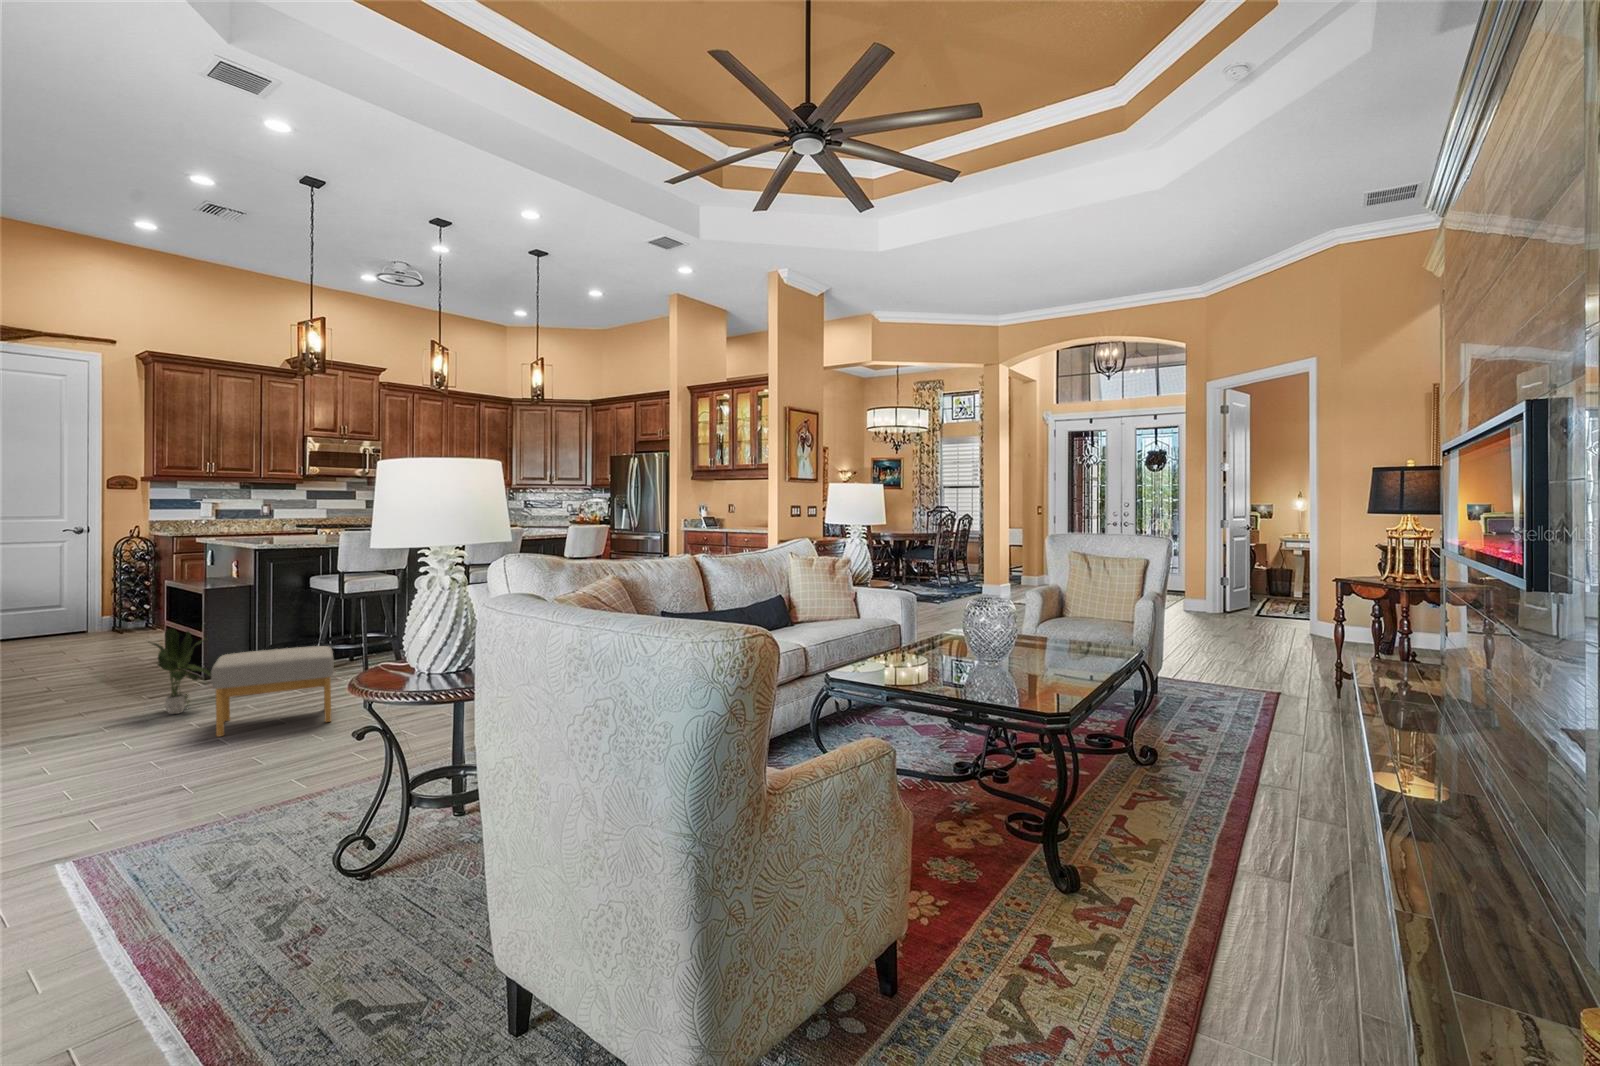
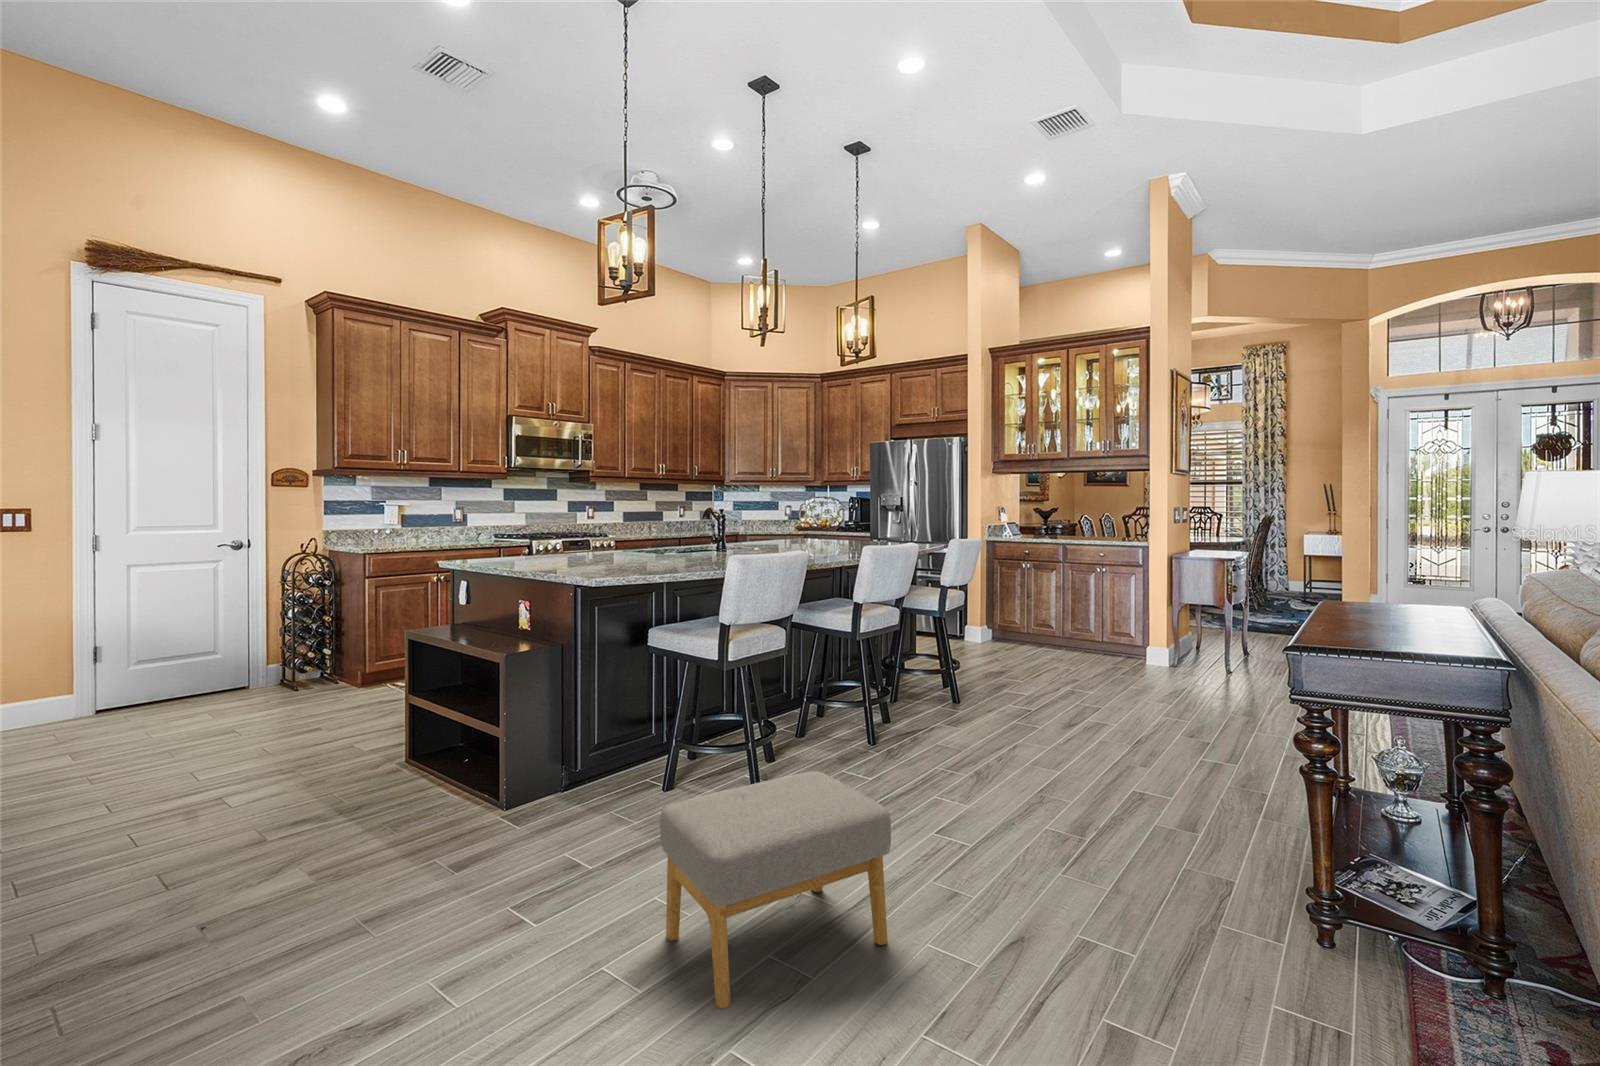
potted plant: present [151,629,211,714] -> none [496,742,611,913]

